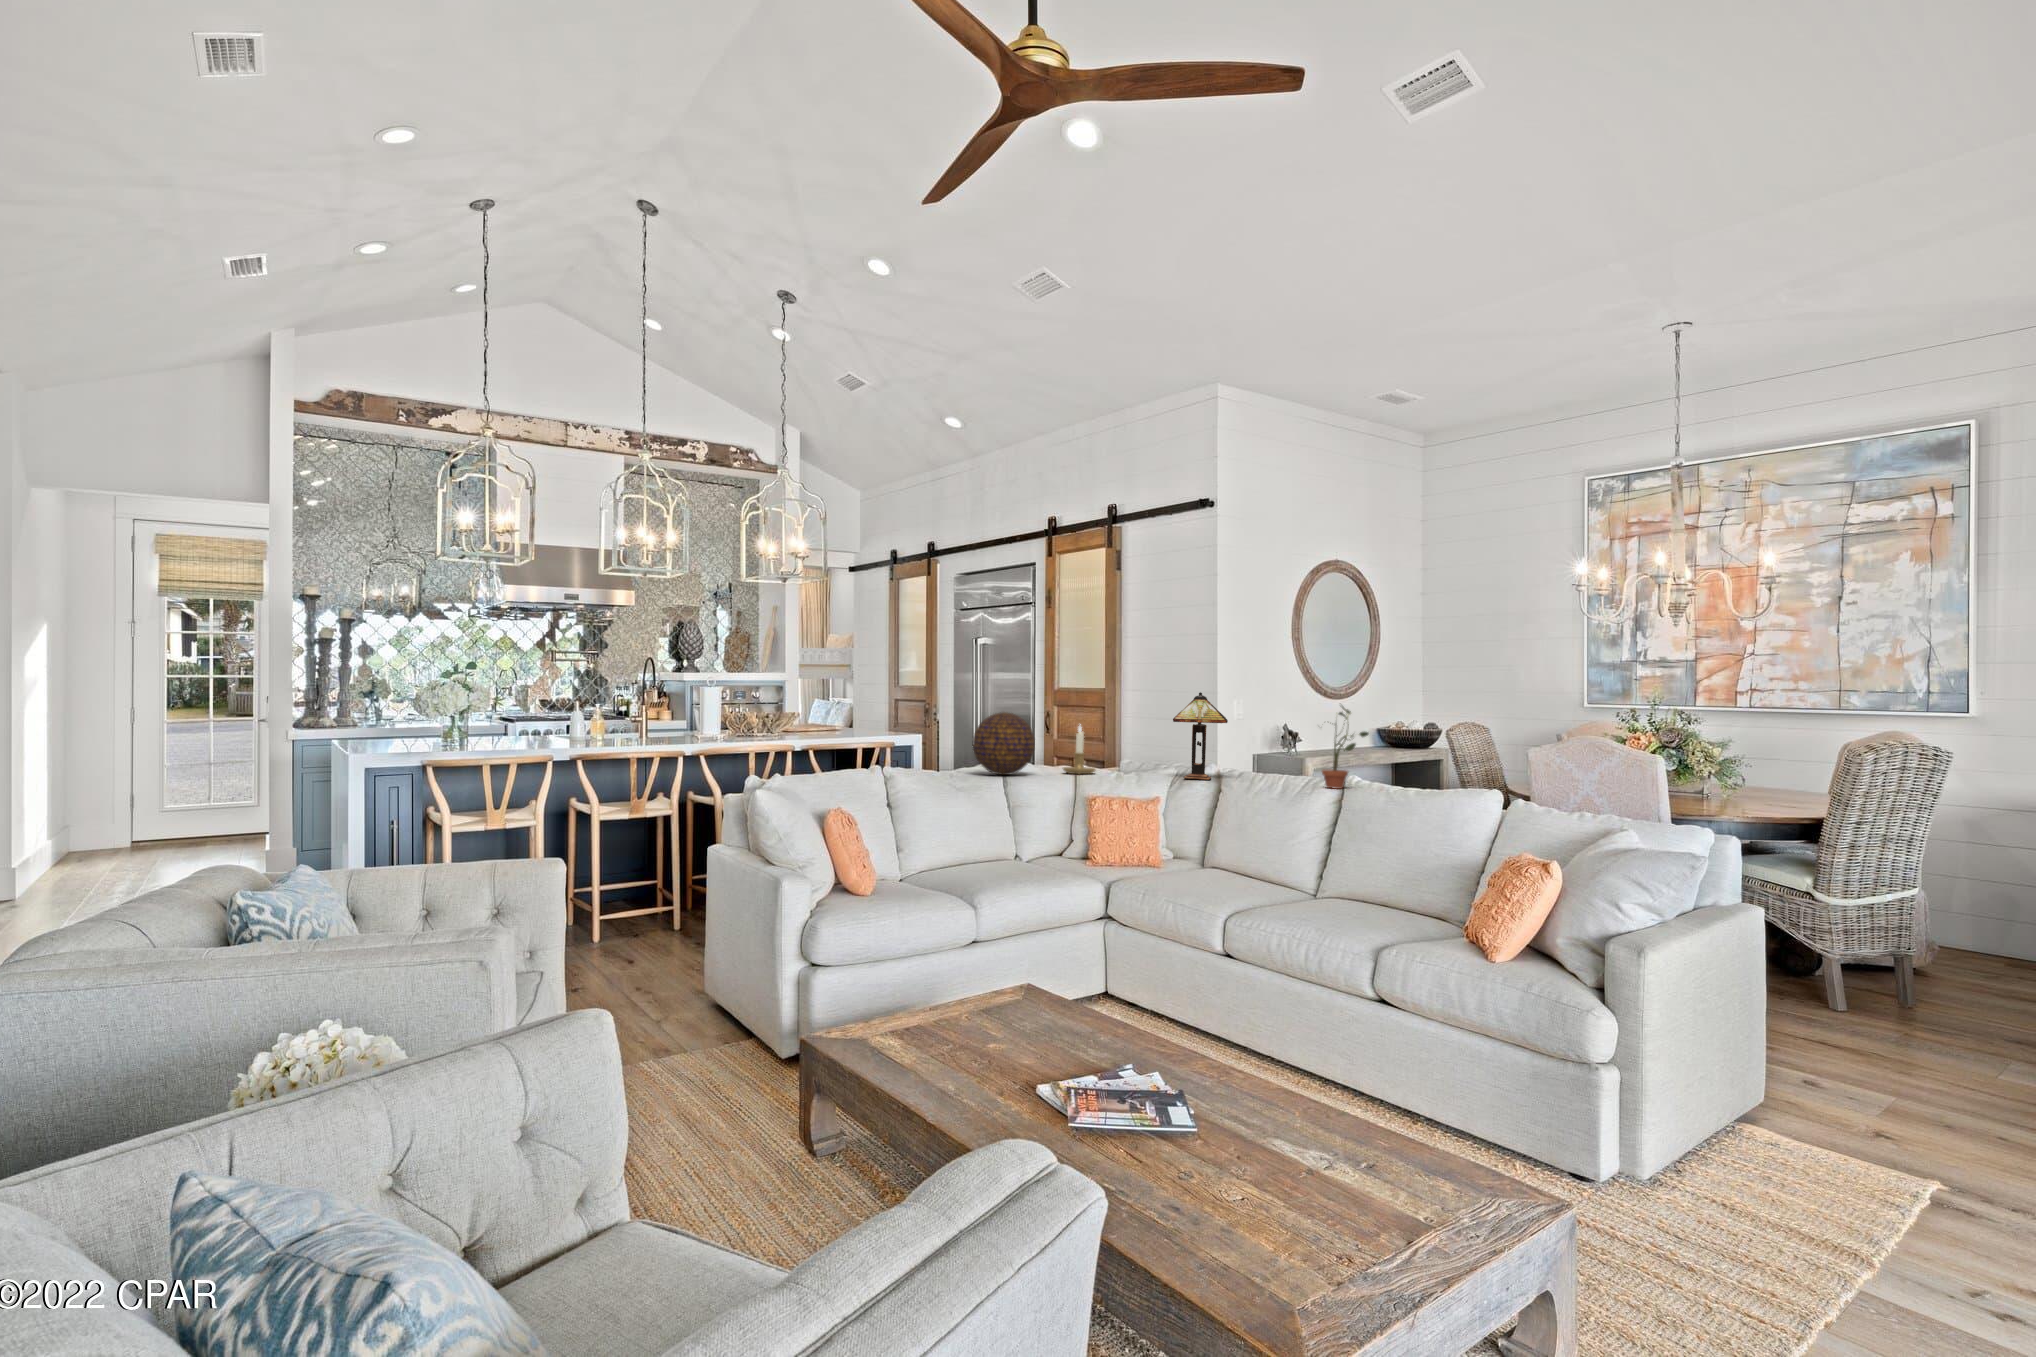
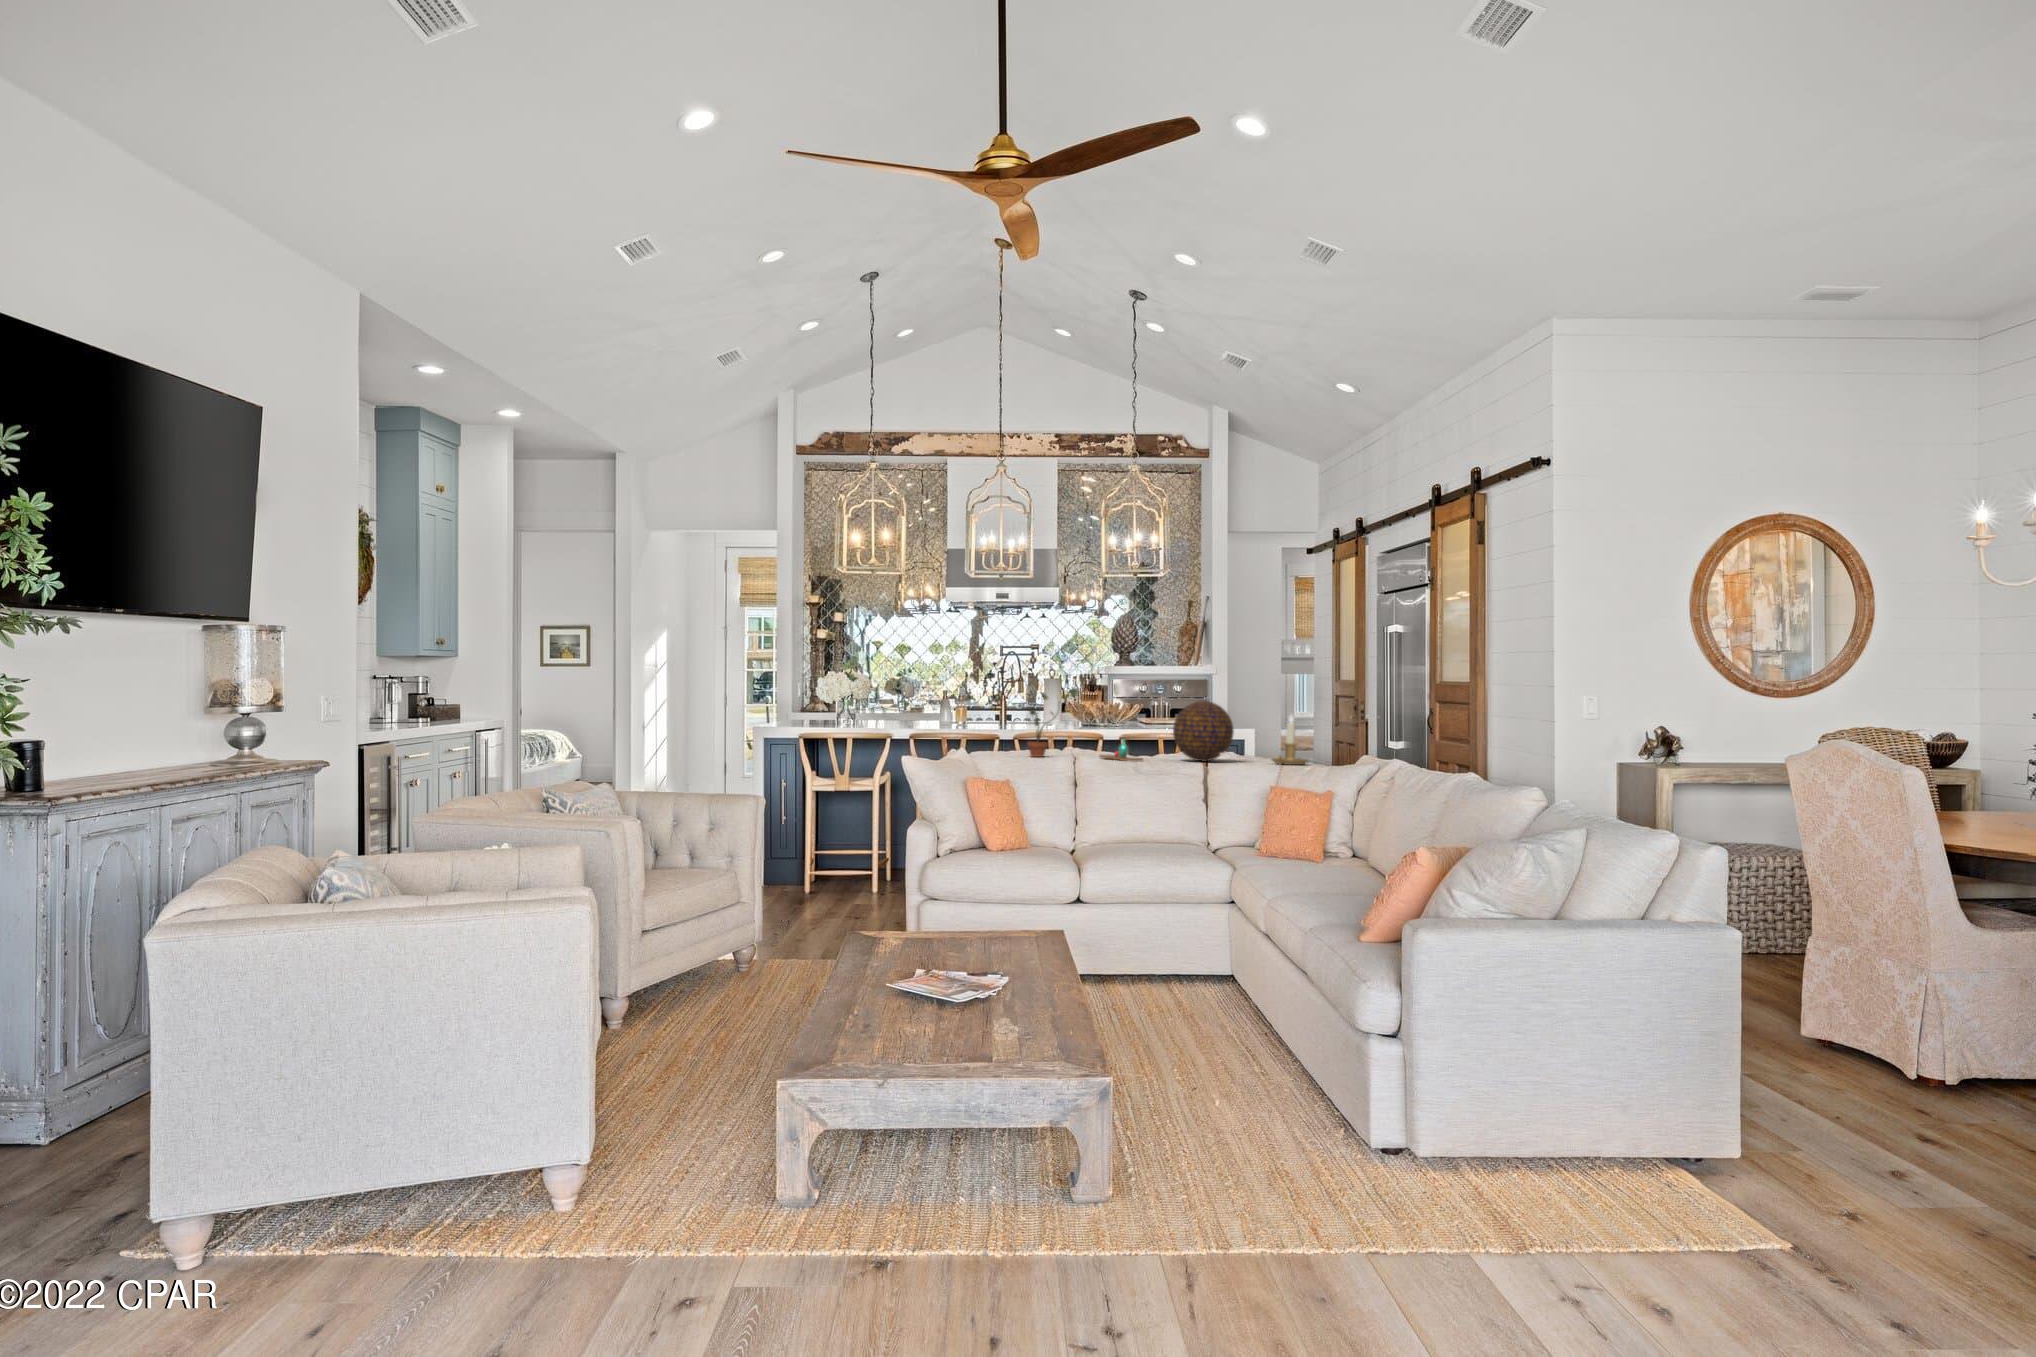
table lamp: present [1173,692,1228,780] -> none [1333,682,1408,773]
potted plant: present [1322,706,1369,789] -> present [1018,688,1078,757]
vase: none [904,755,962,780] -> present [1100,739,1143,761]

